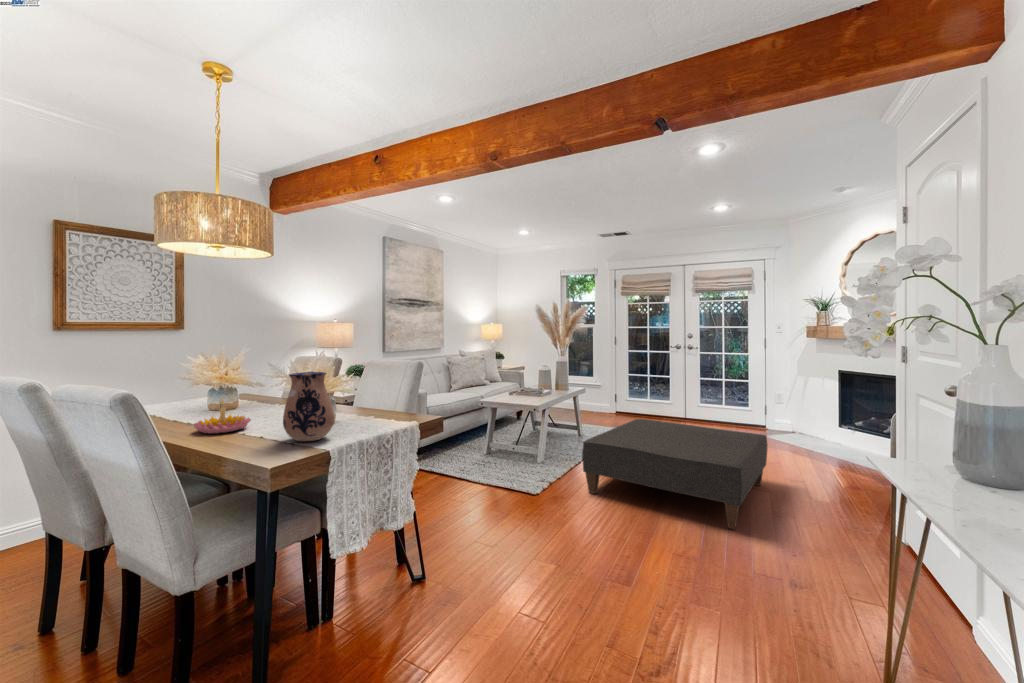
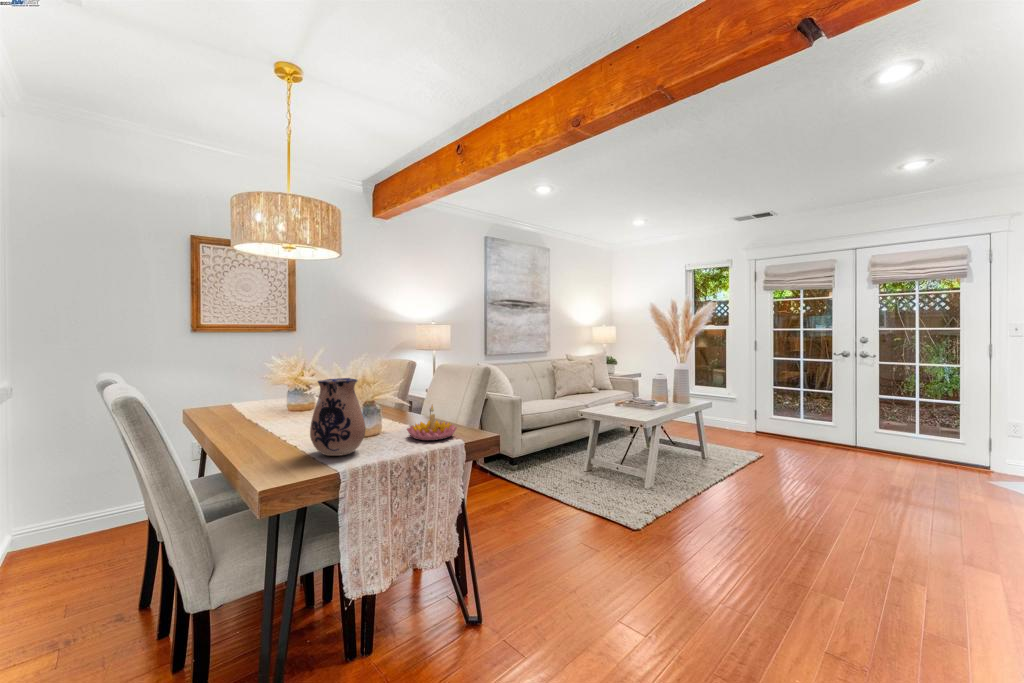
candle holder: present [194,399,251,434] -> present [407,406,457,441]
ottoman: present [582,419,767,529] -> none [694,446,993,632]

